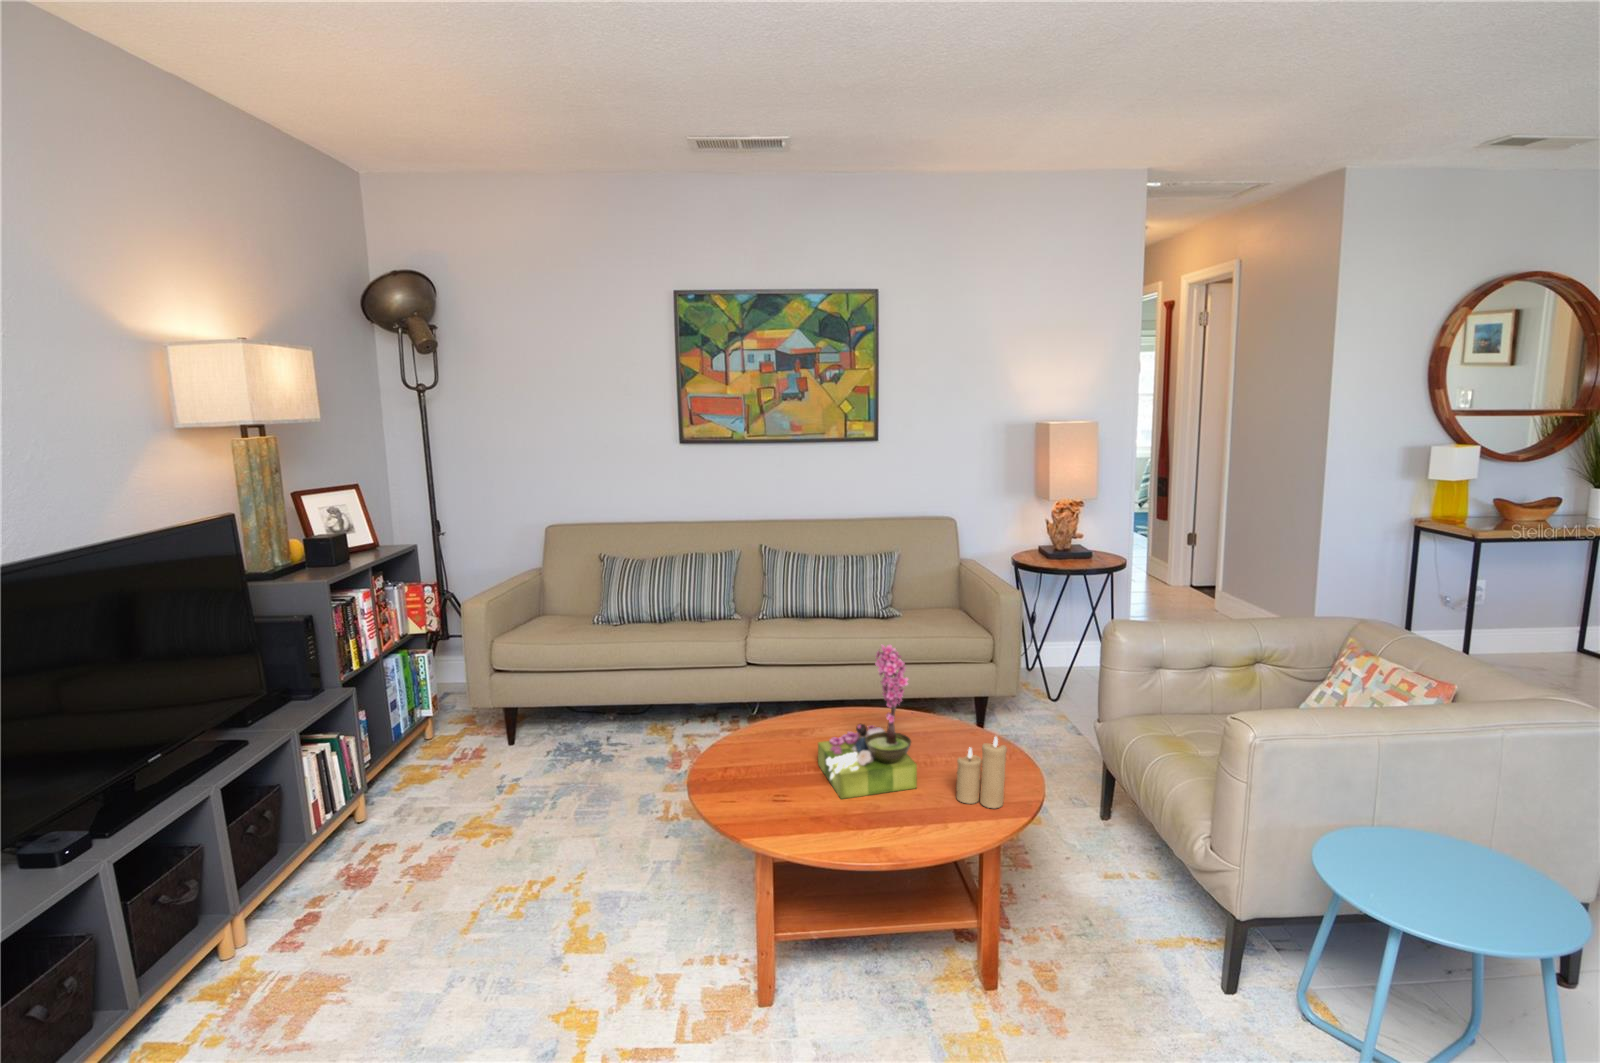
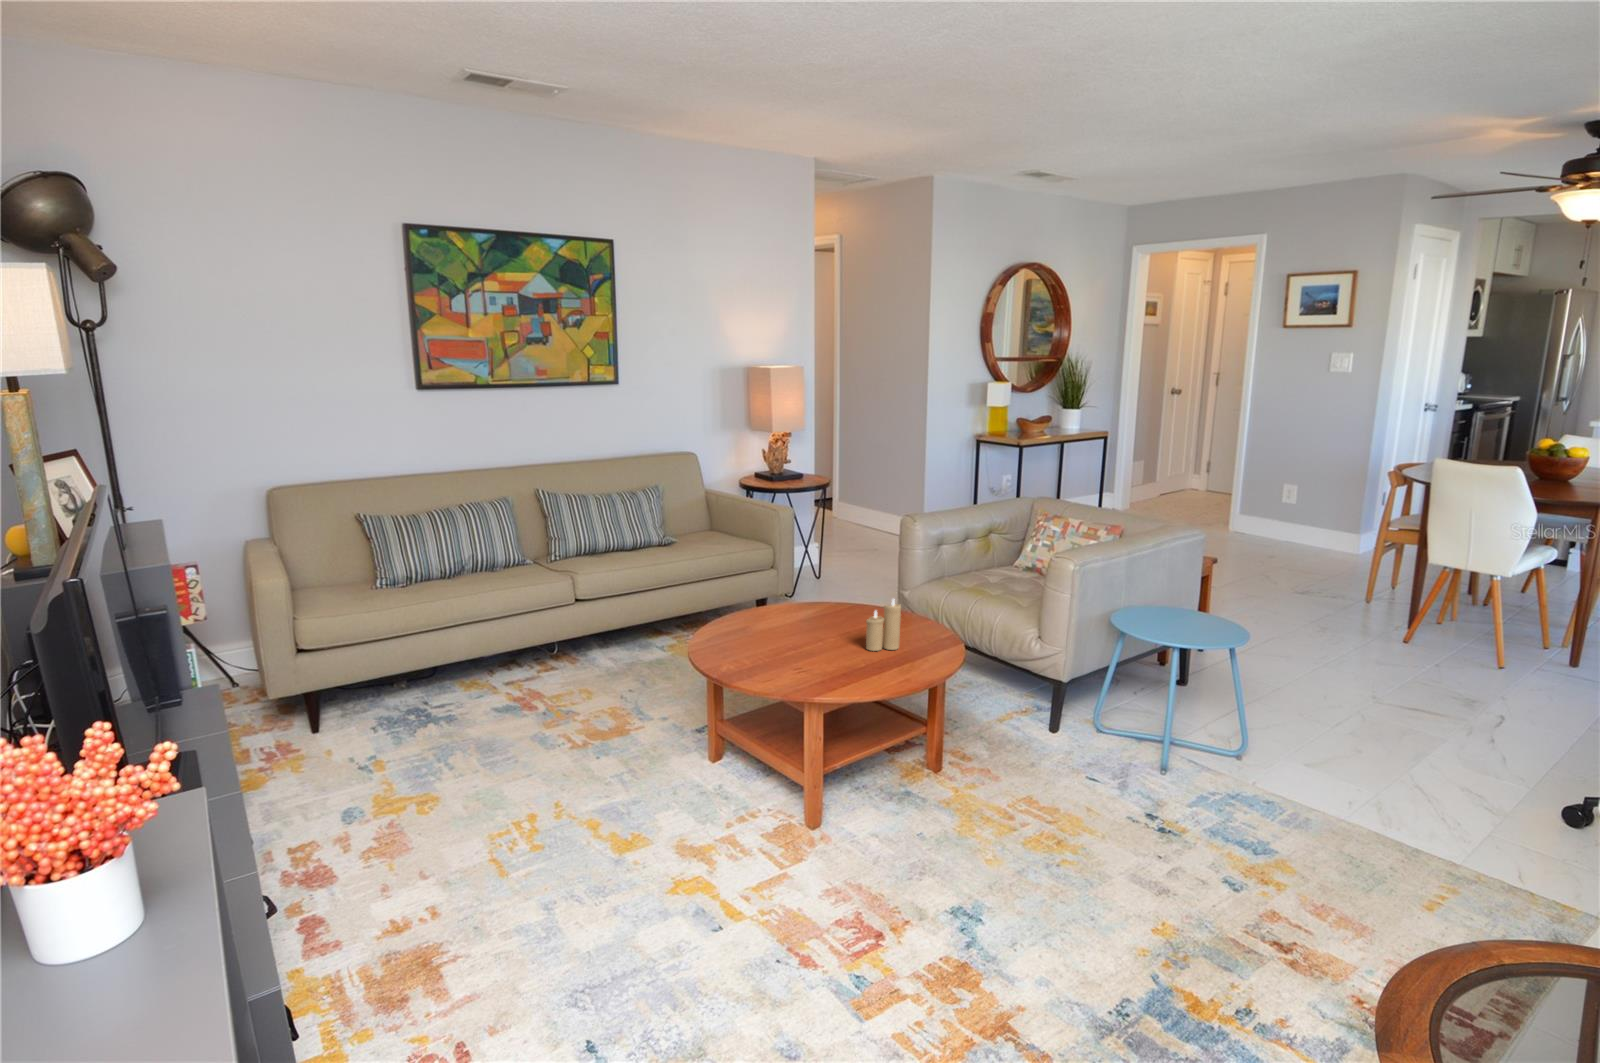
flower arrangement: present [818,645,917,799] -> none [749,544,835,667]

